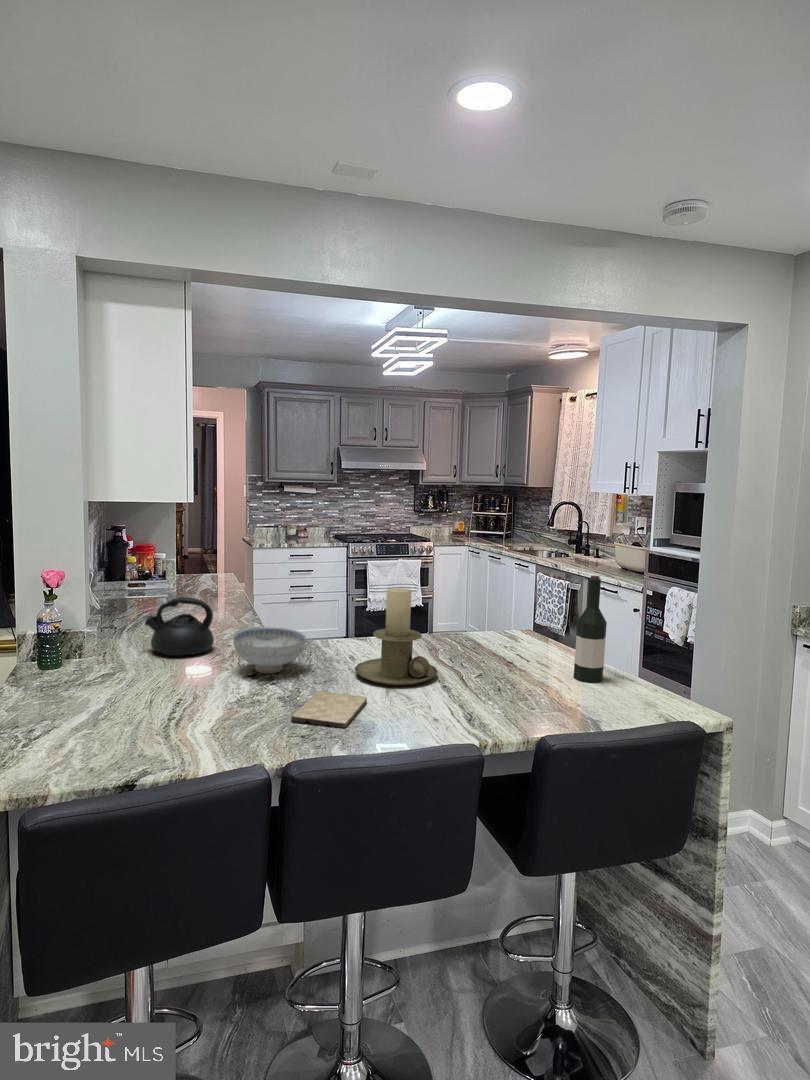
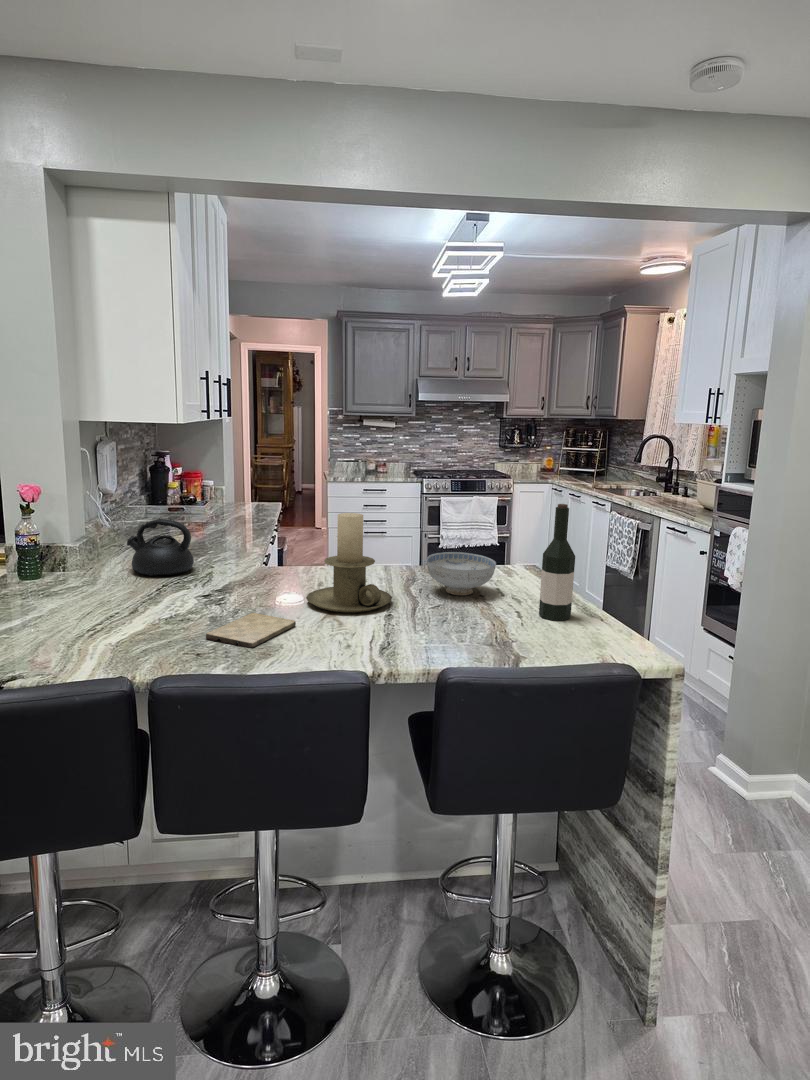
ceramic bowl: present [233,627,306,673] -> present [427,552,496,595]

